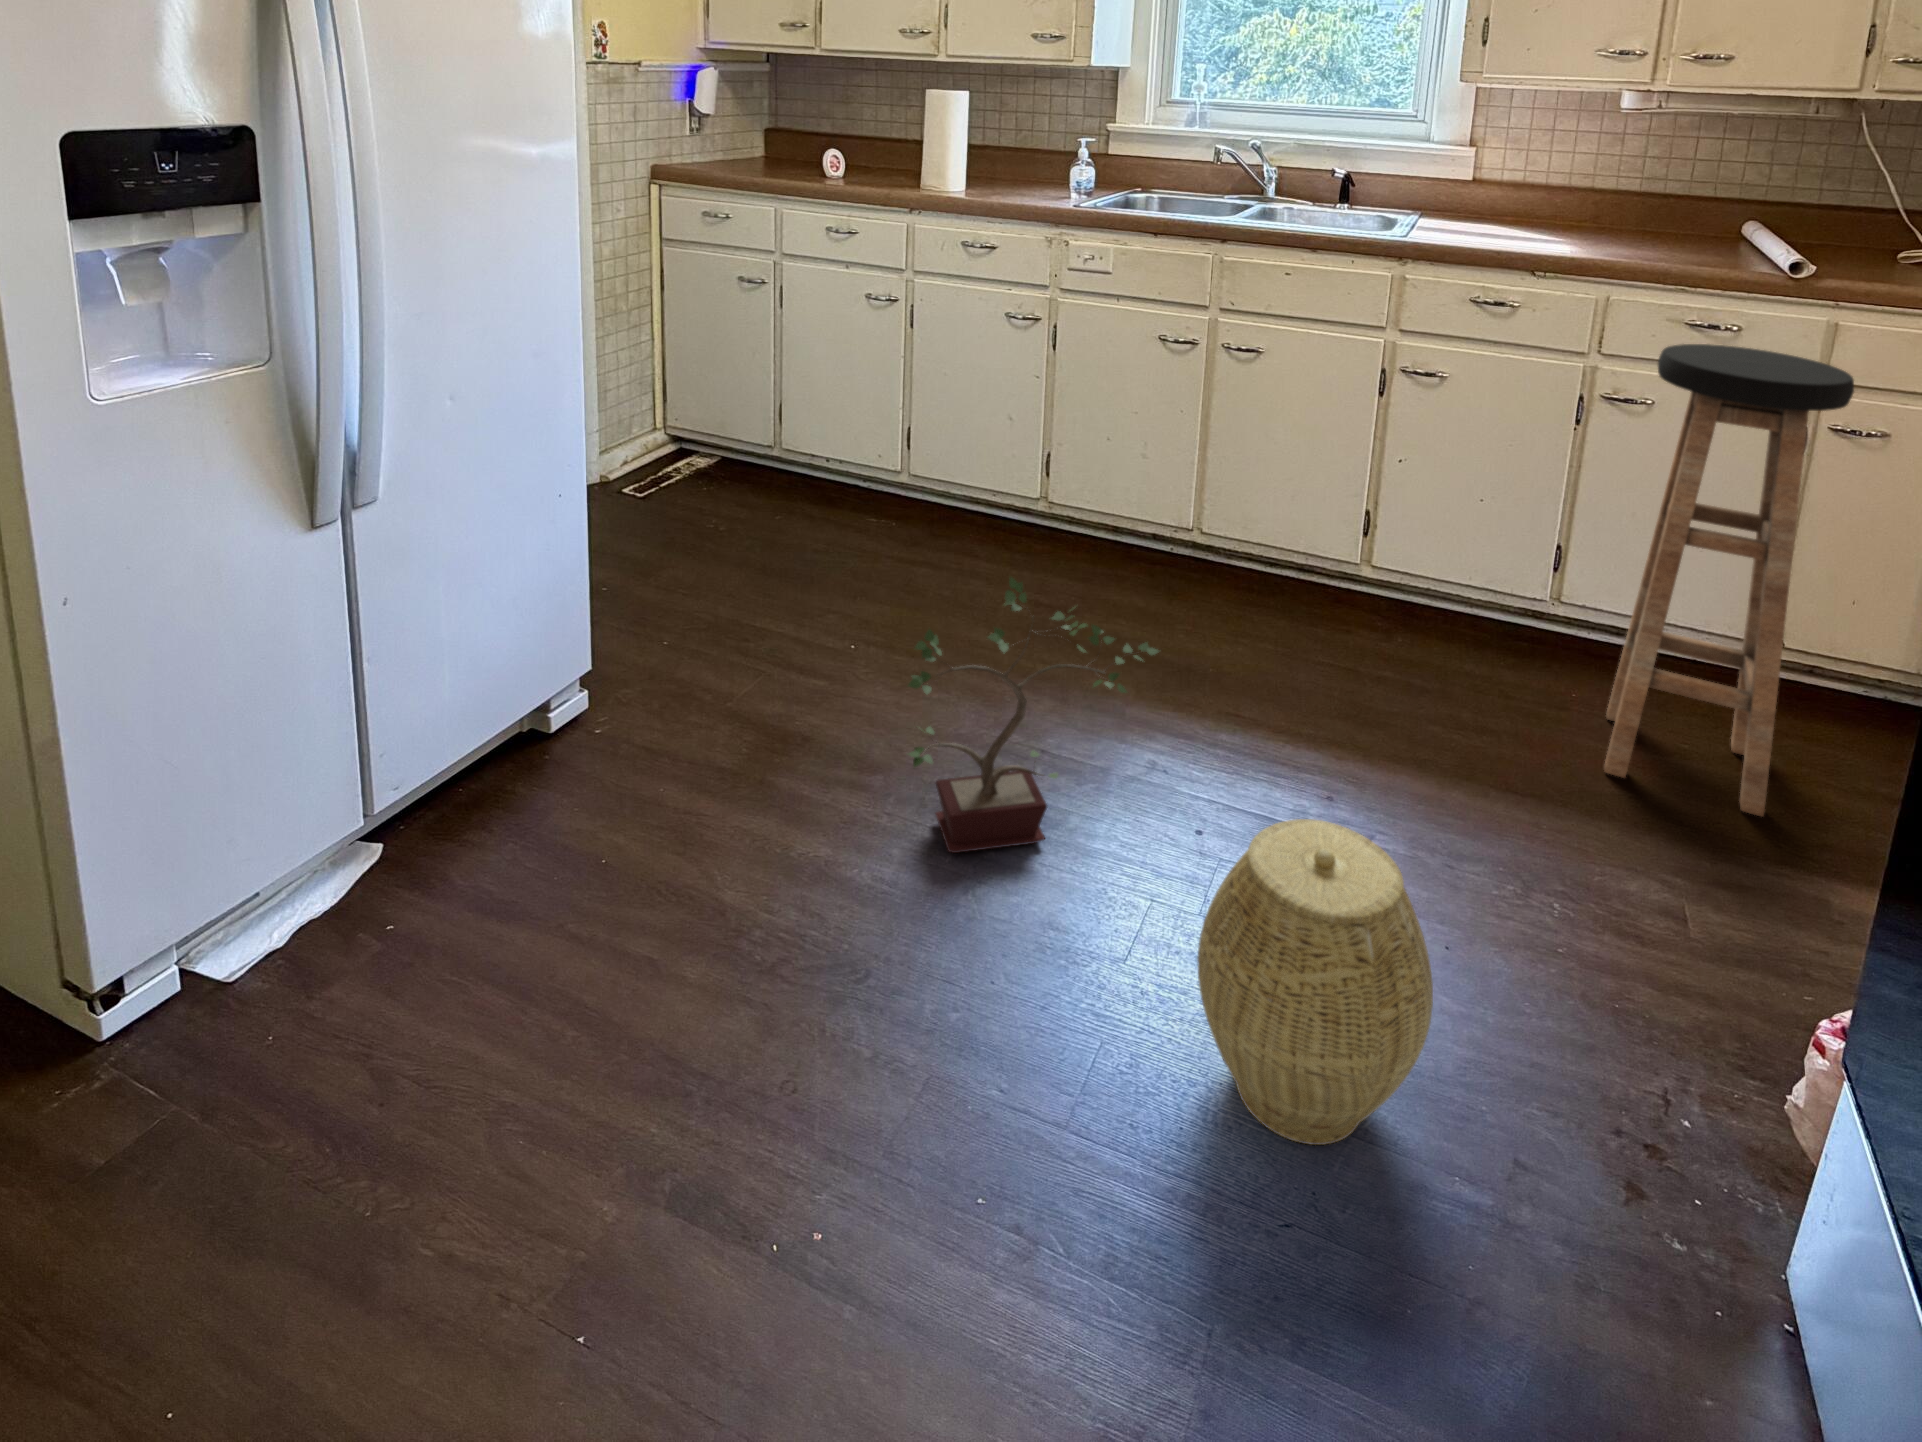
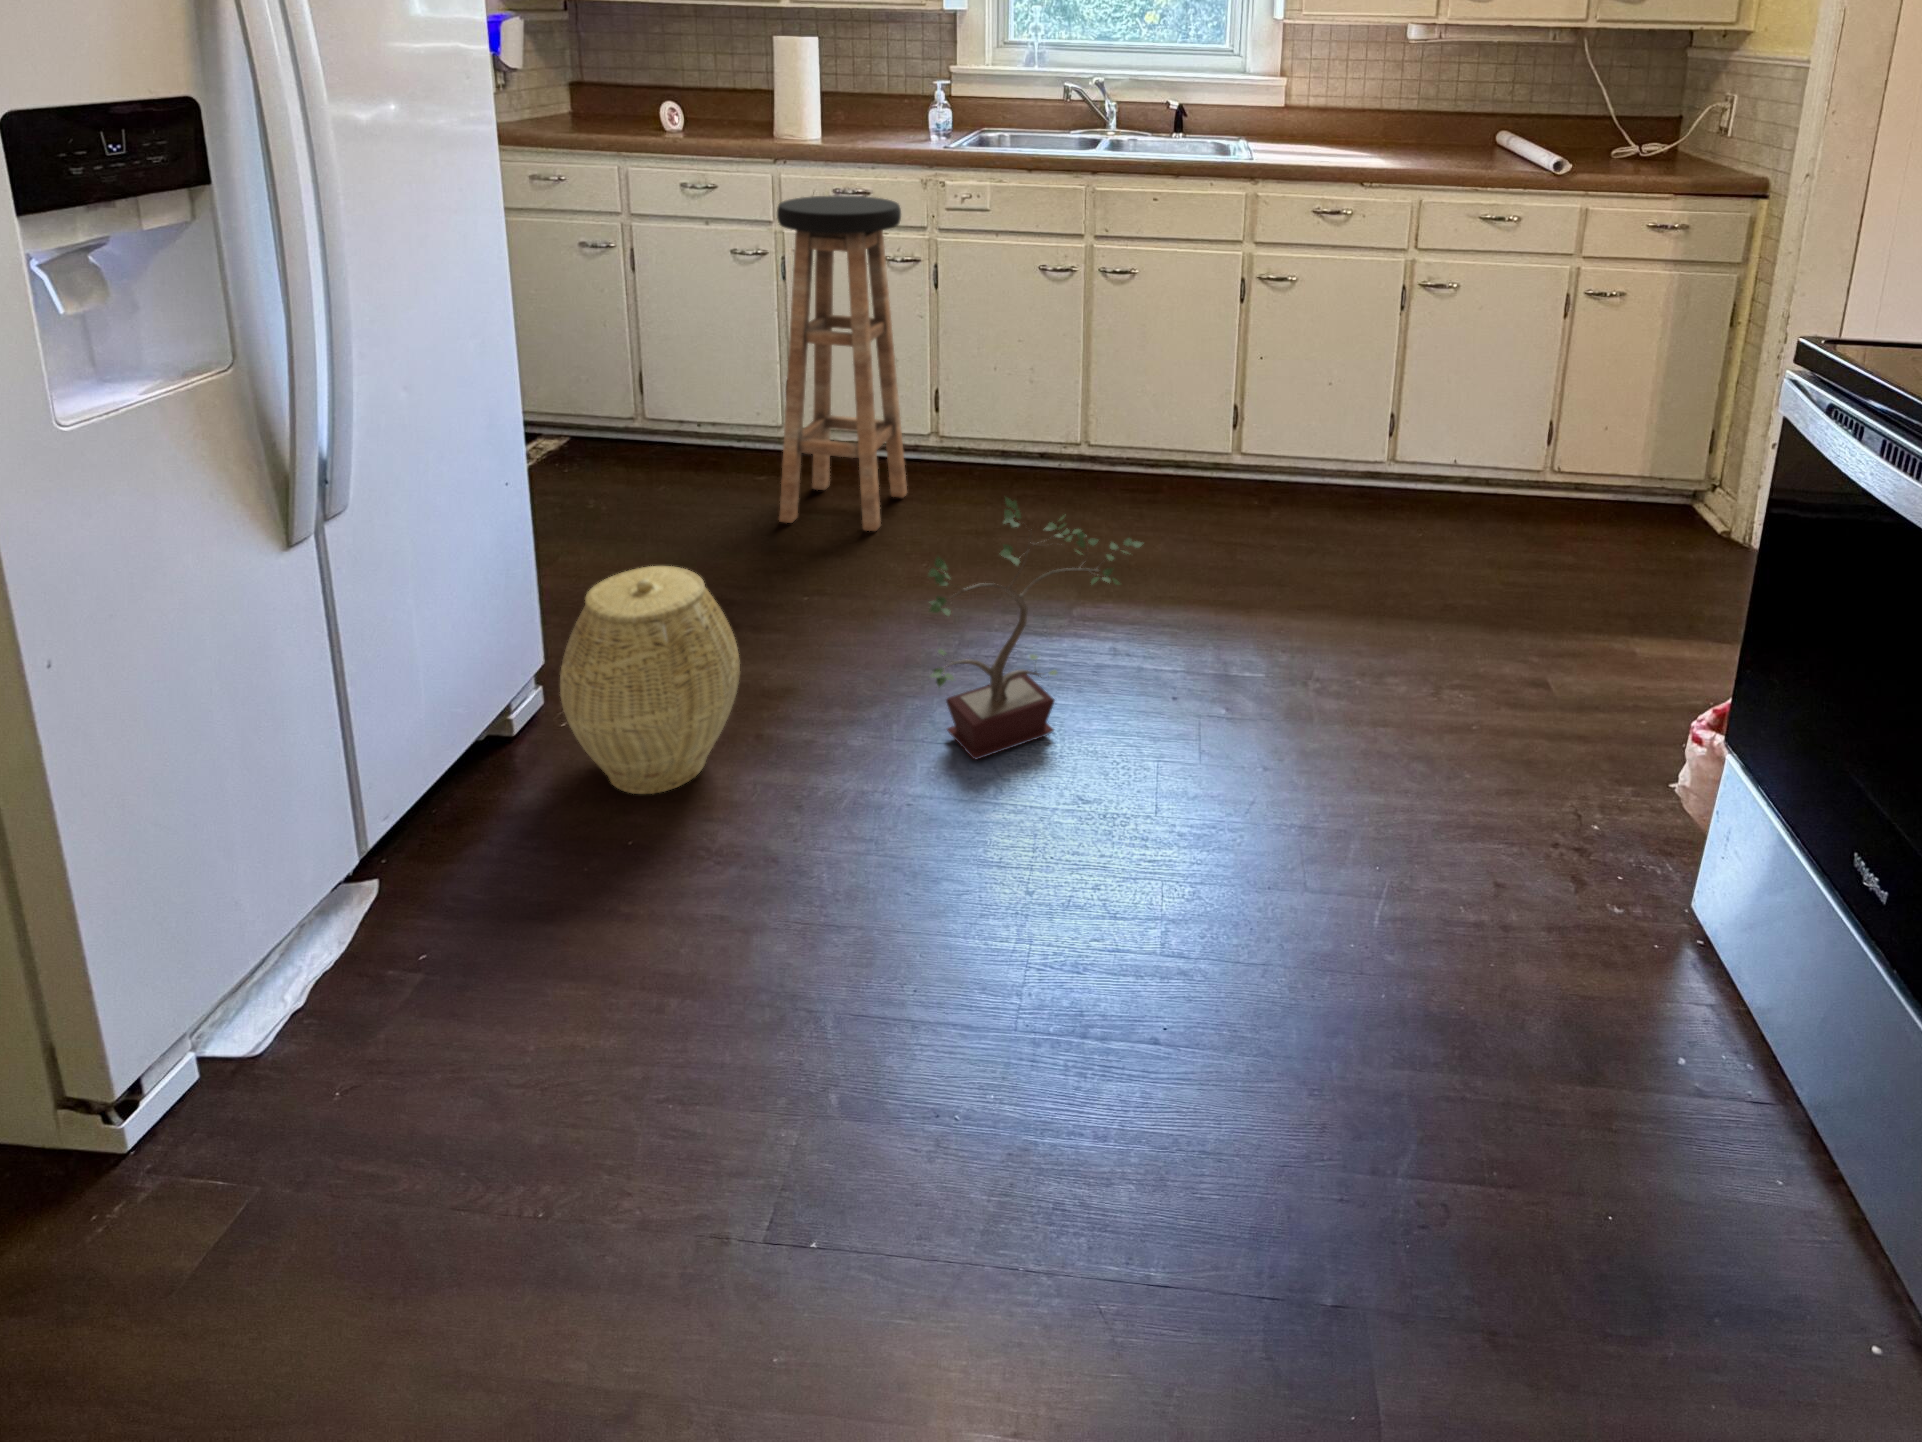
bar stool: present [1604,344,1854,816] -> present [777,196,907,531]
woven basket: present [1197,819,1433,1145] -> present [560,566,740,794]

